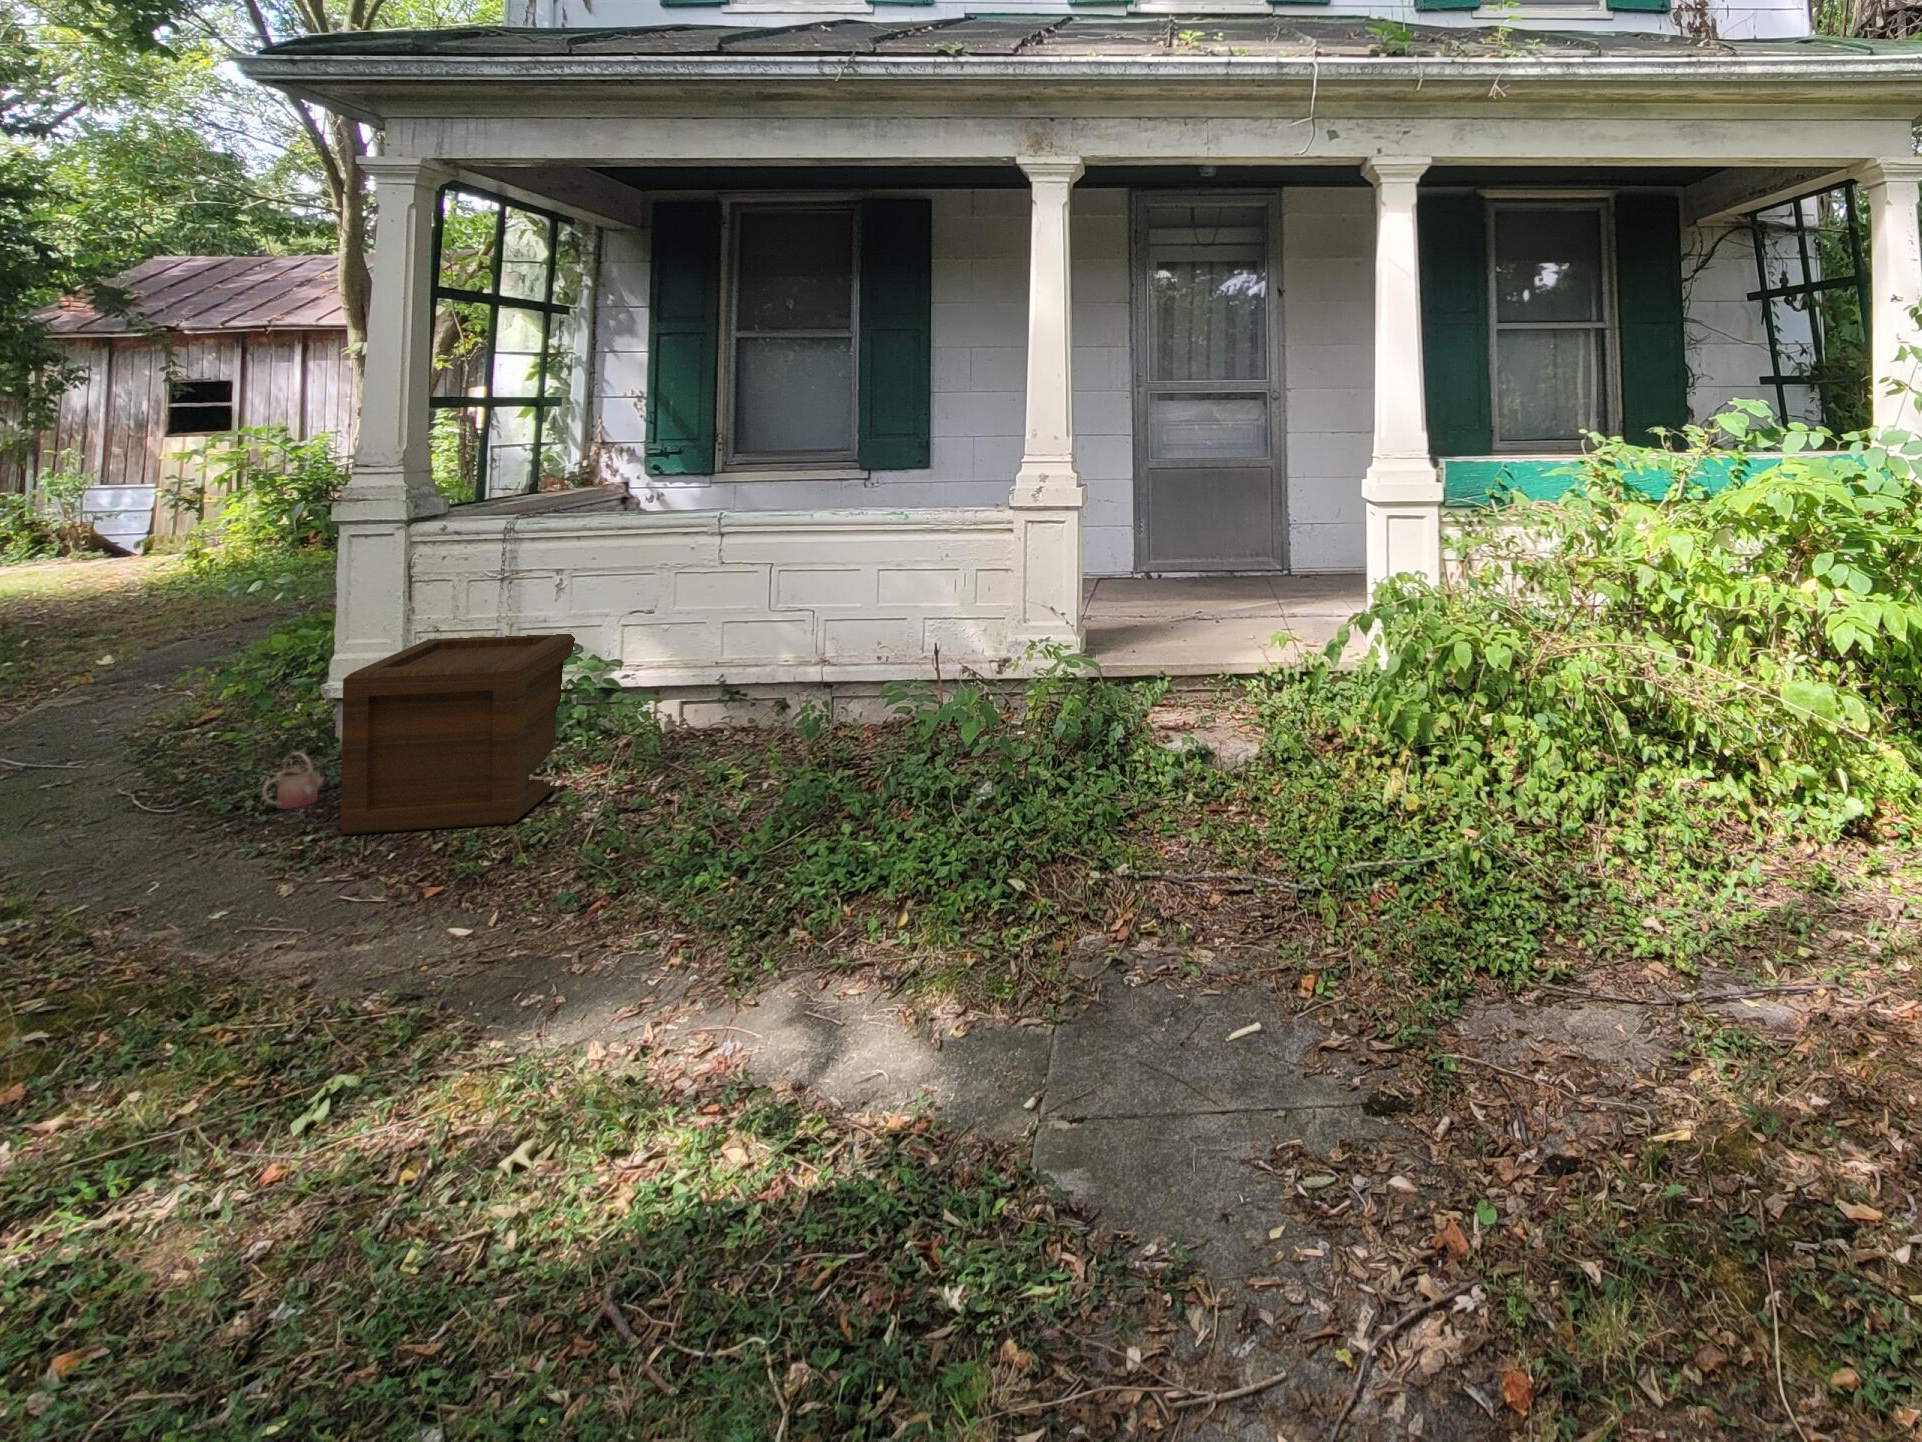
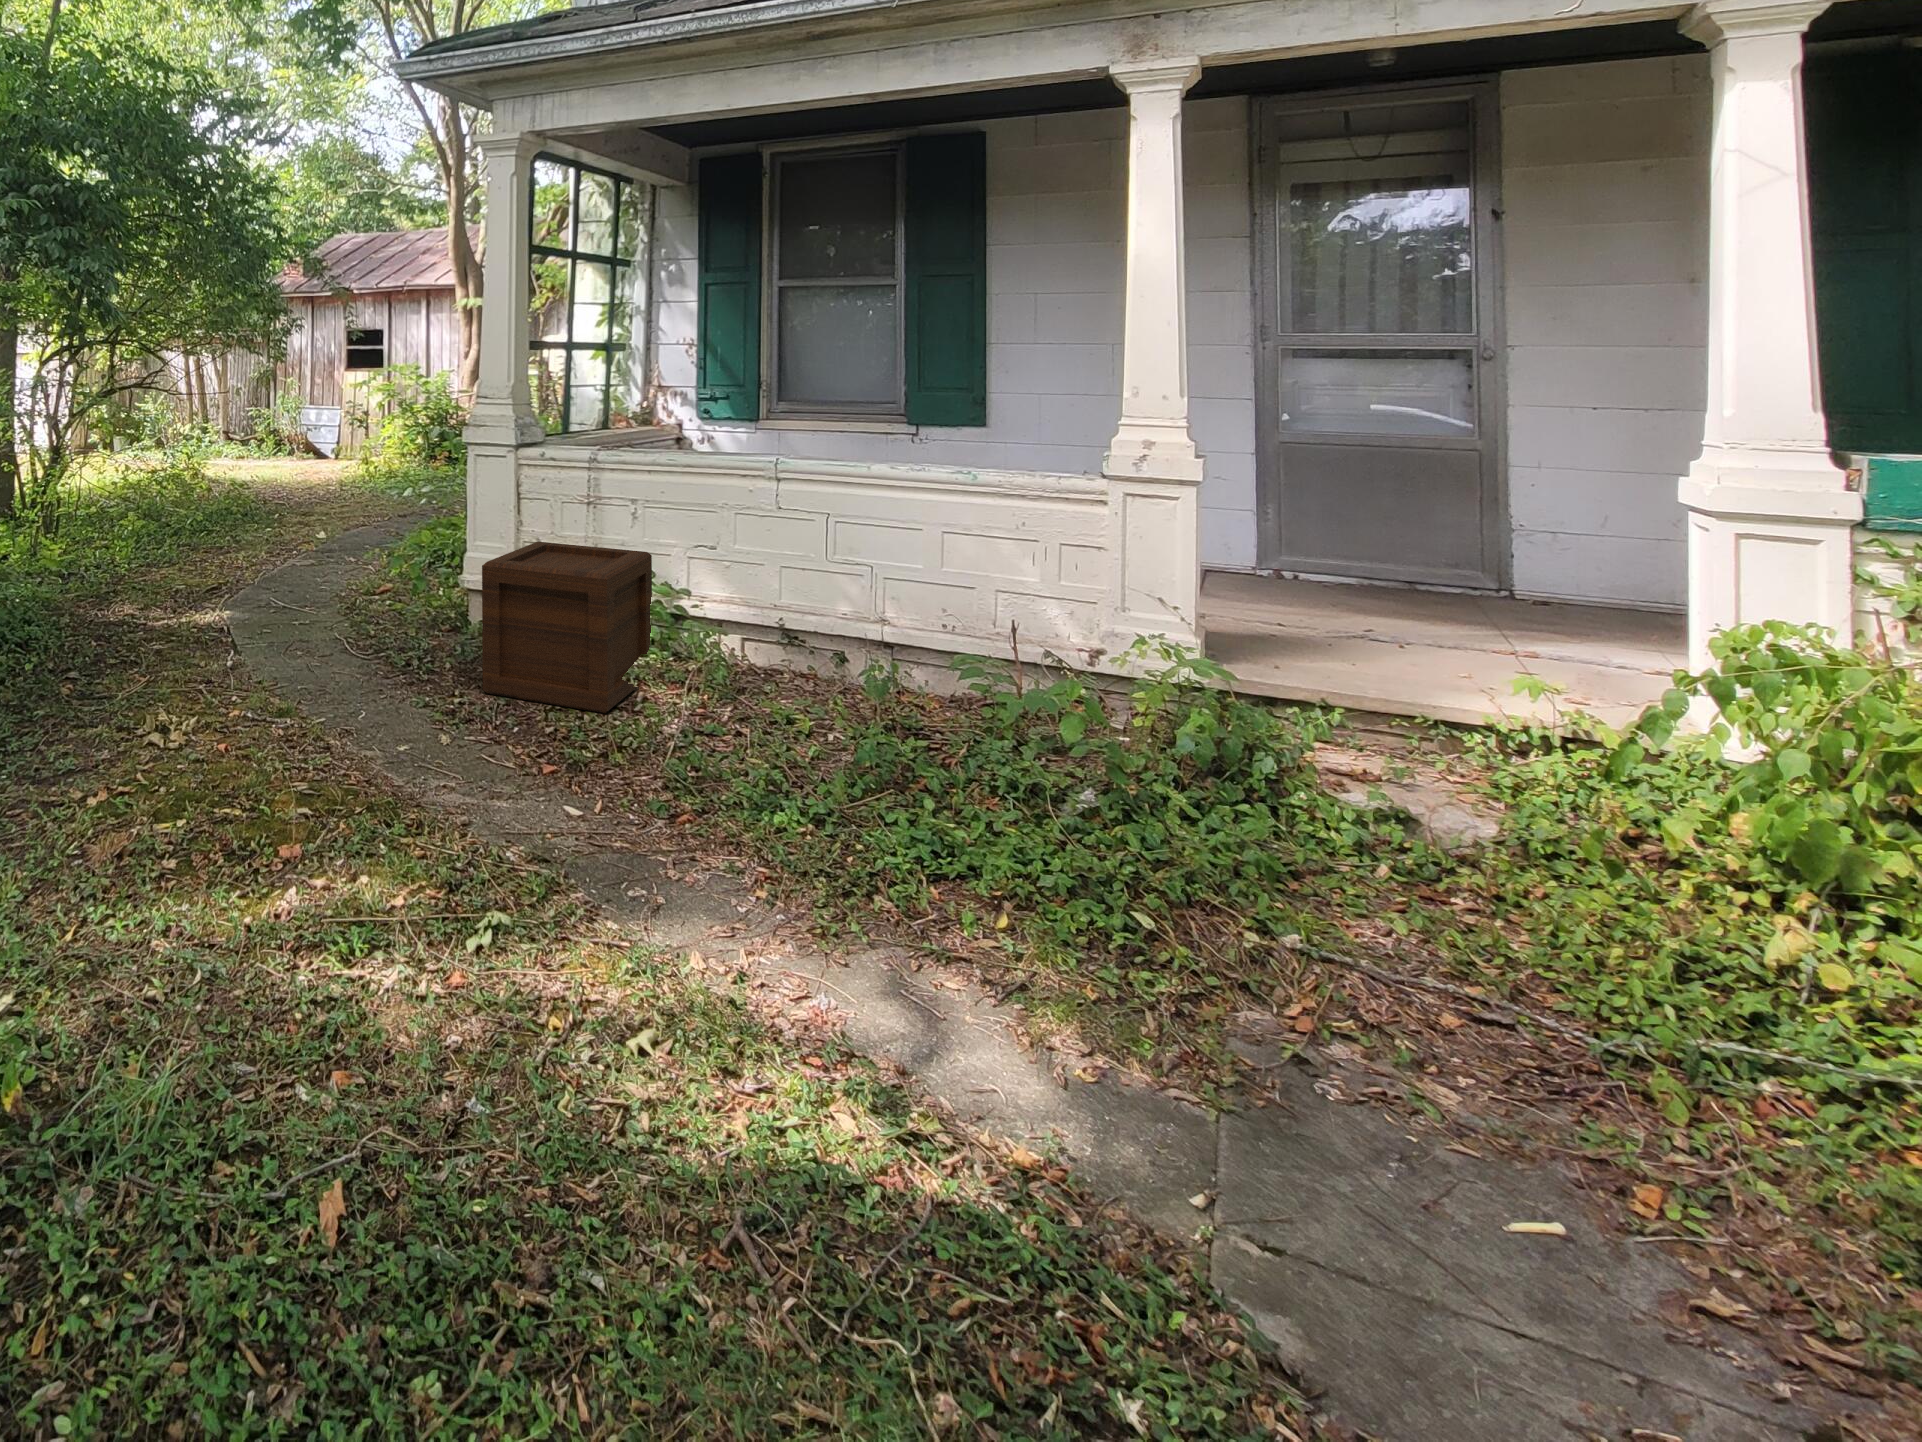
watering can: present [262,751,333,809] -> none [431,618,482,663]

